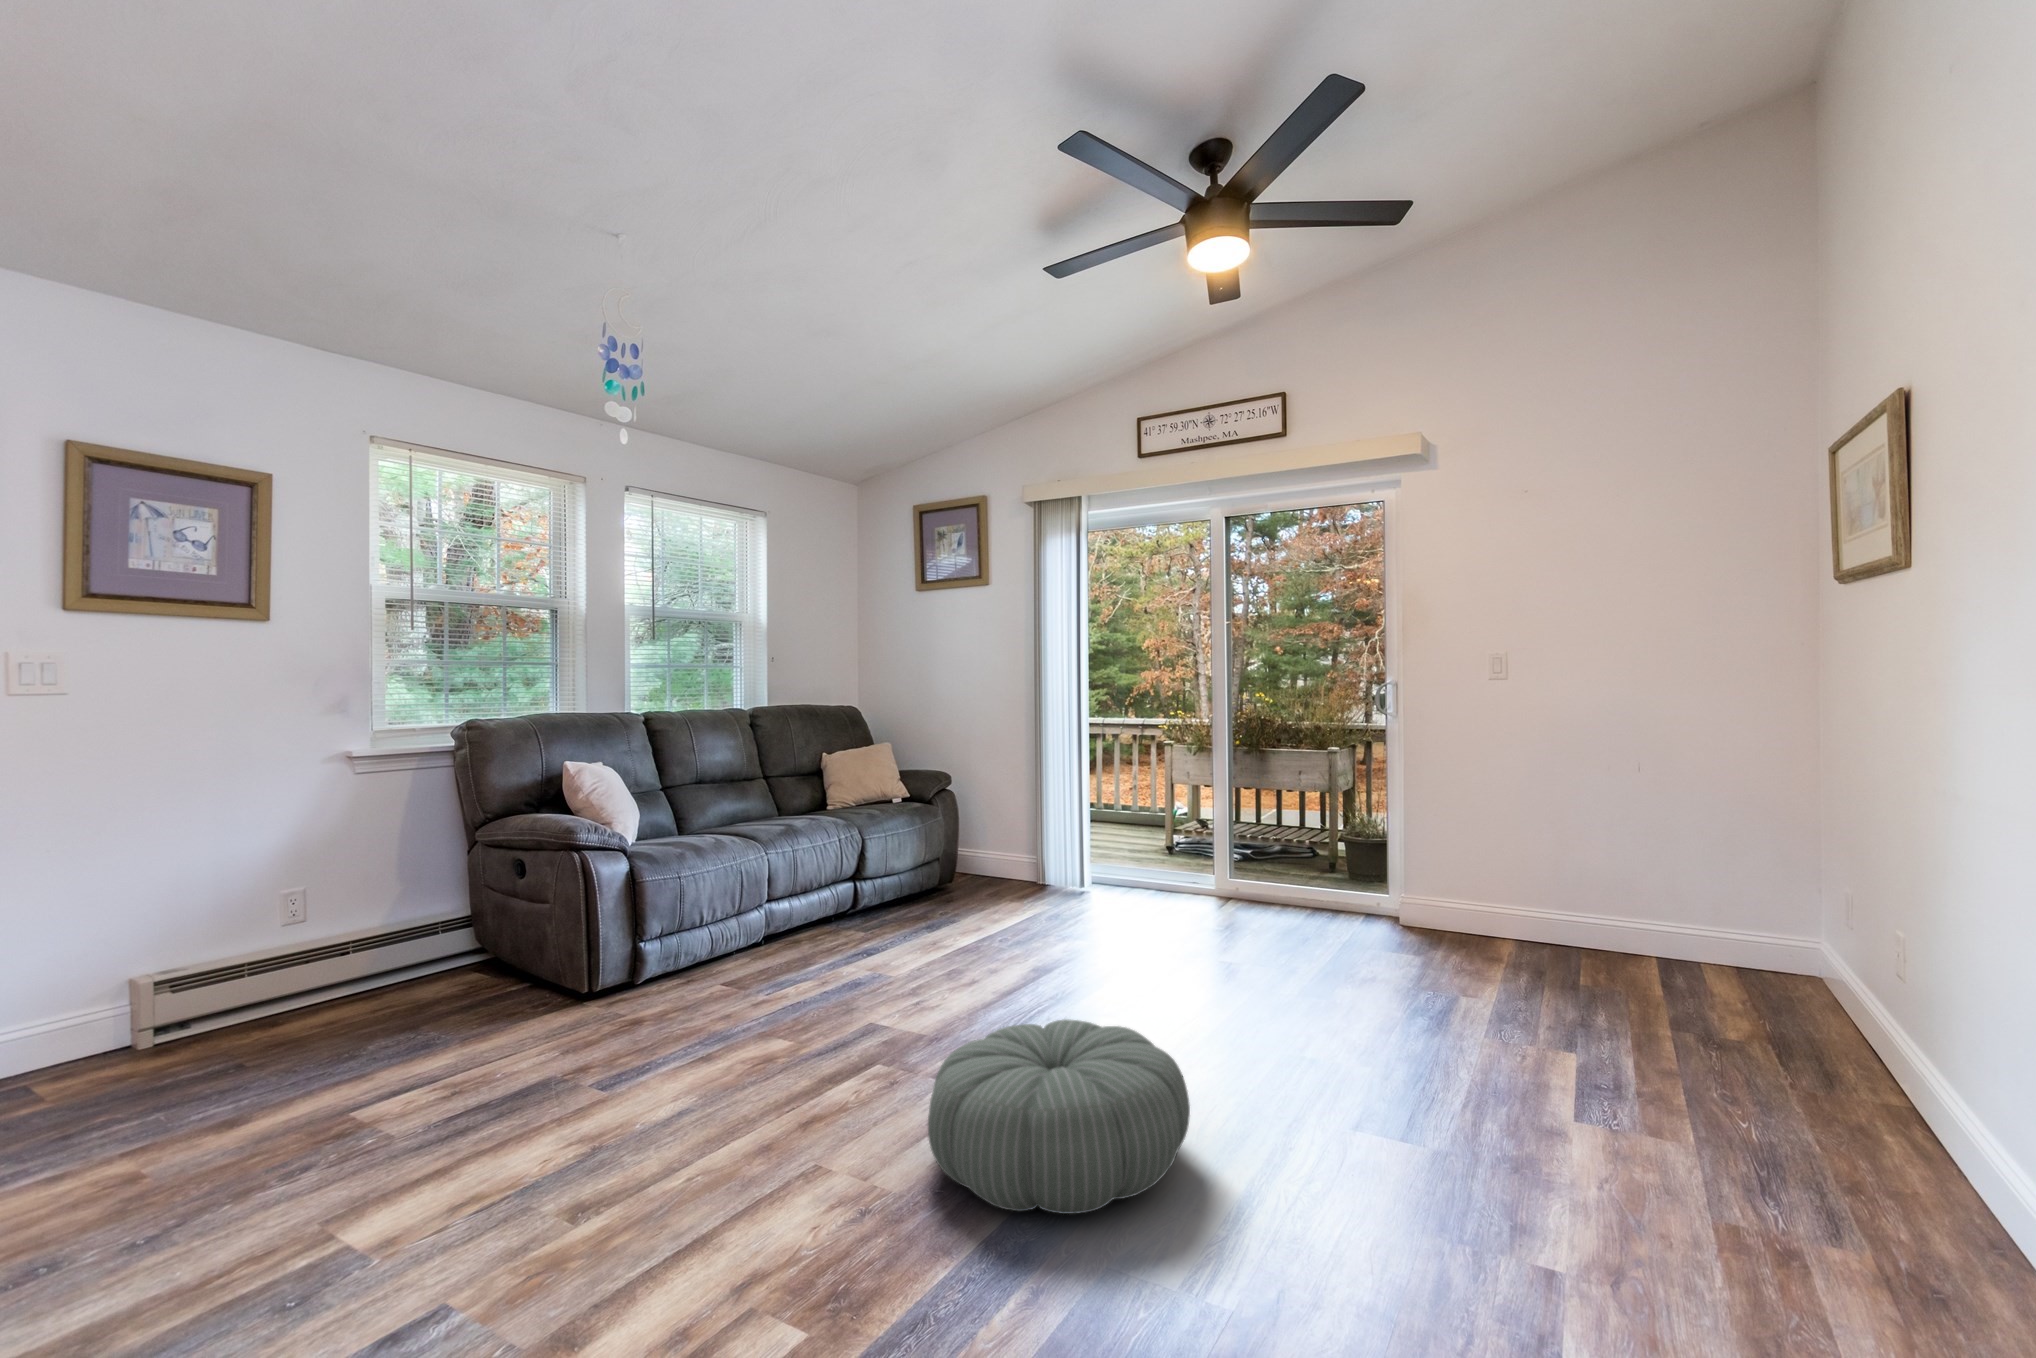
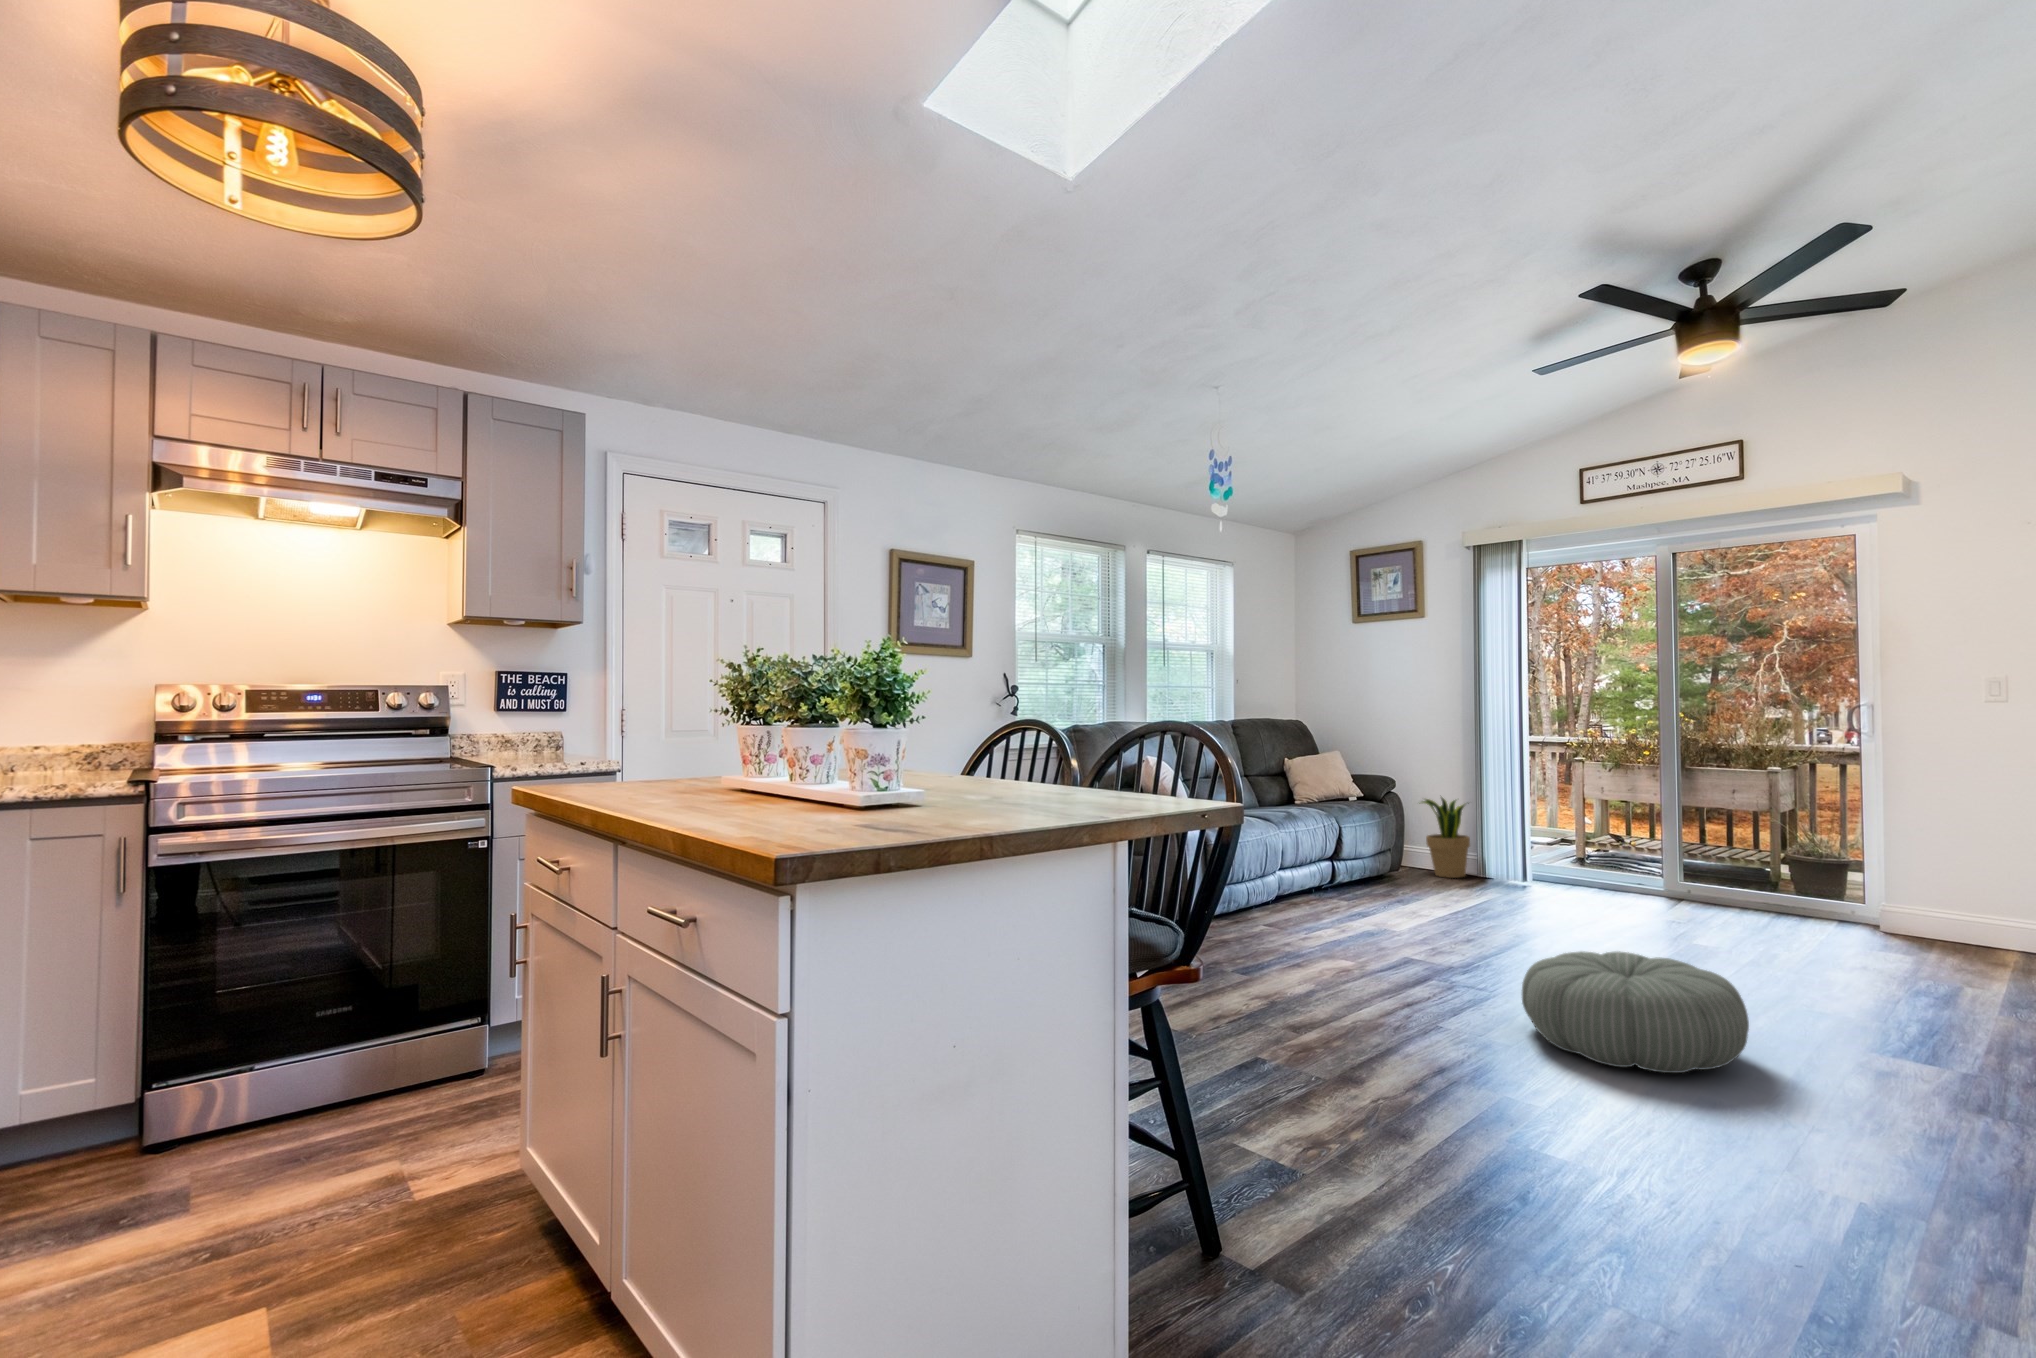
potted plant: none [973,792,1030,888] -> present [1422,798,1470,878]

